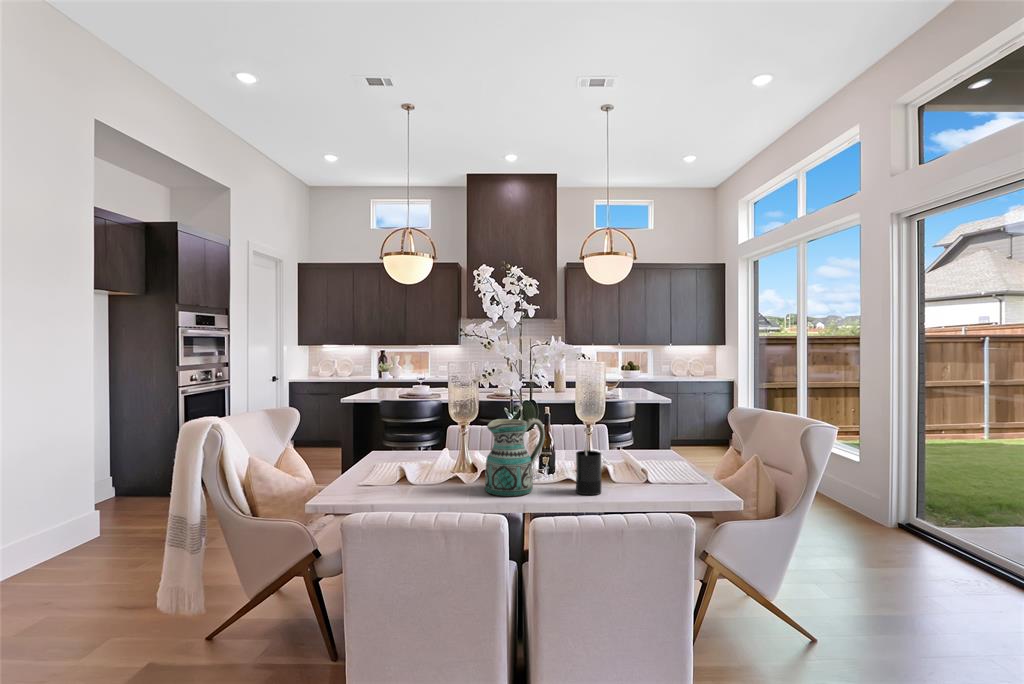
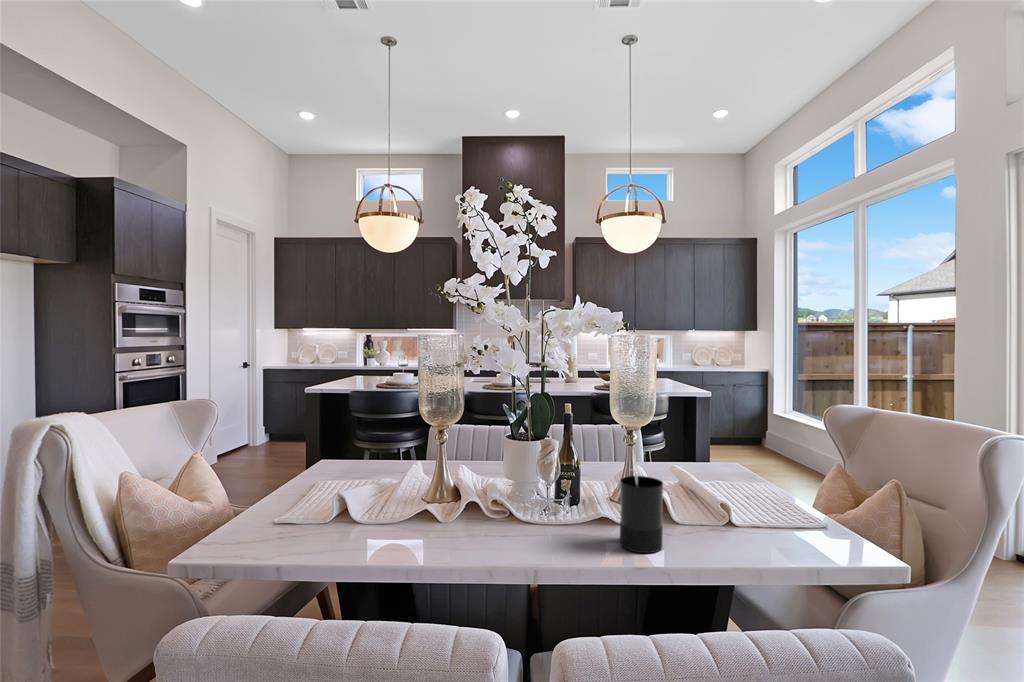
ceramic pitcher: present [485,418,545,496] -> none [471,423,568,555]

